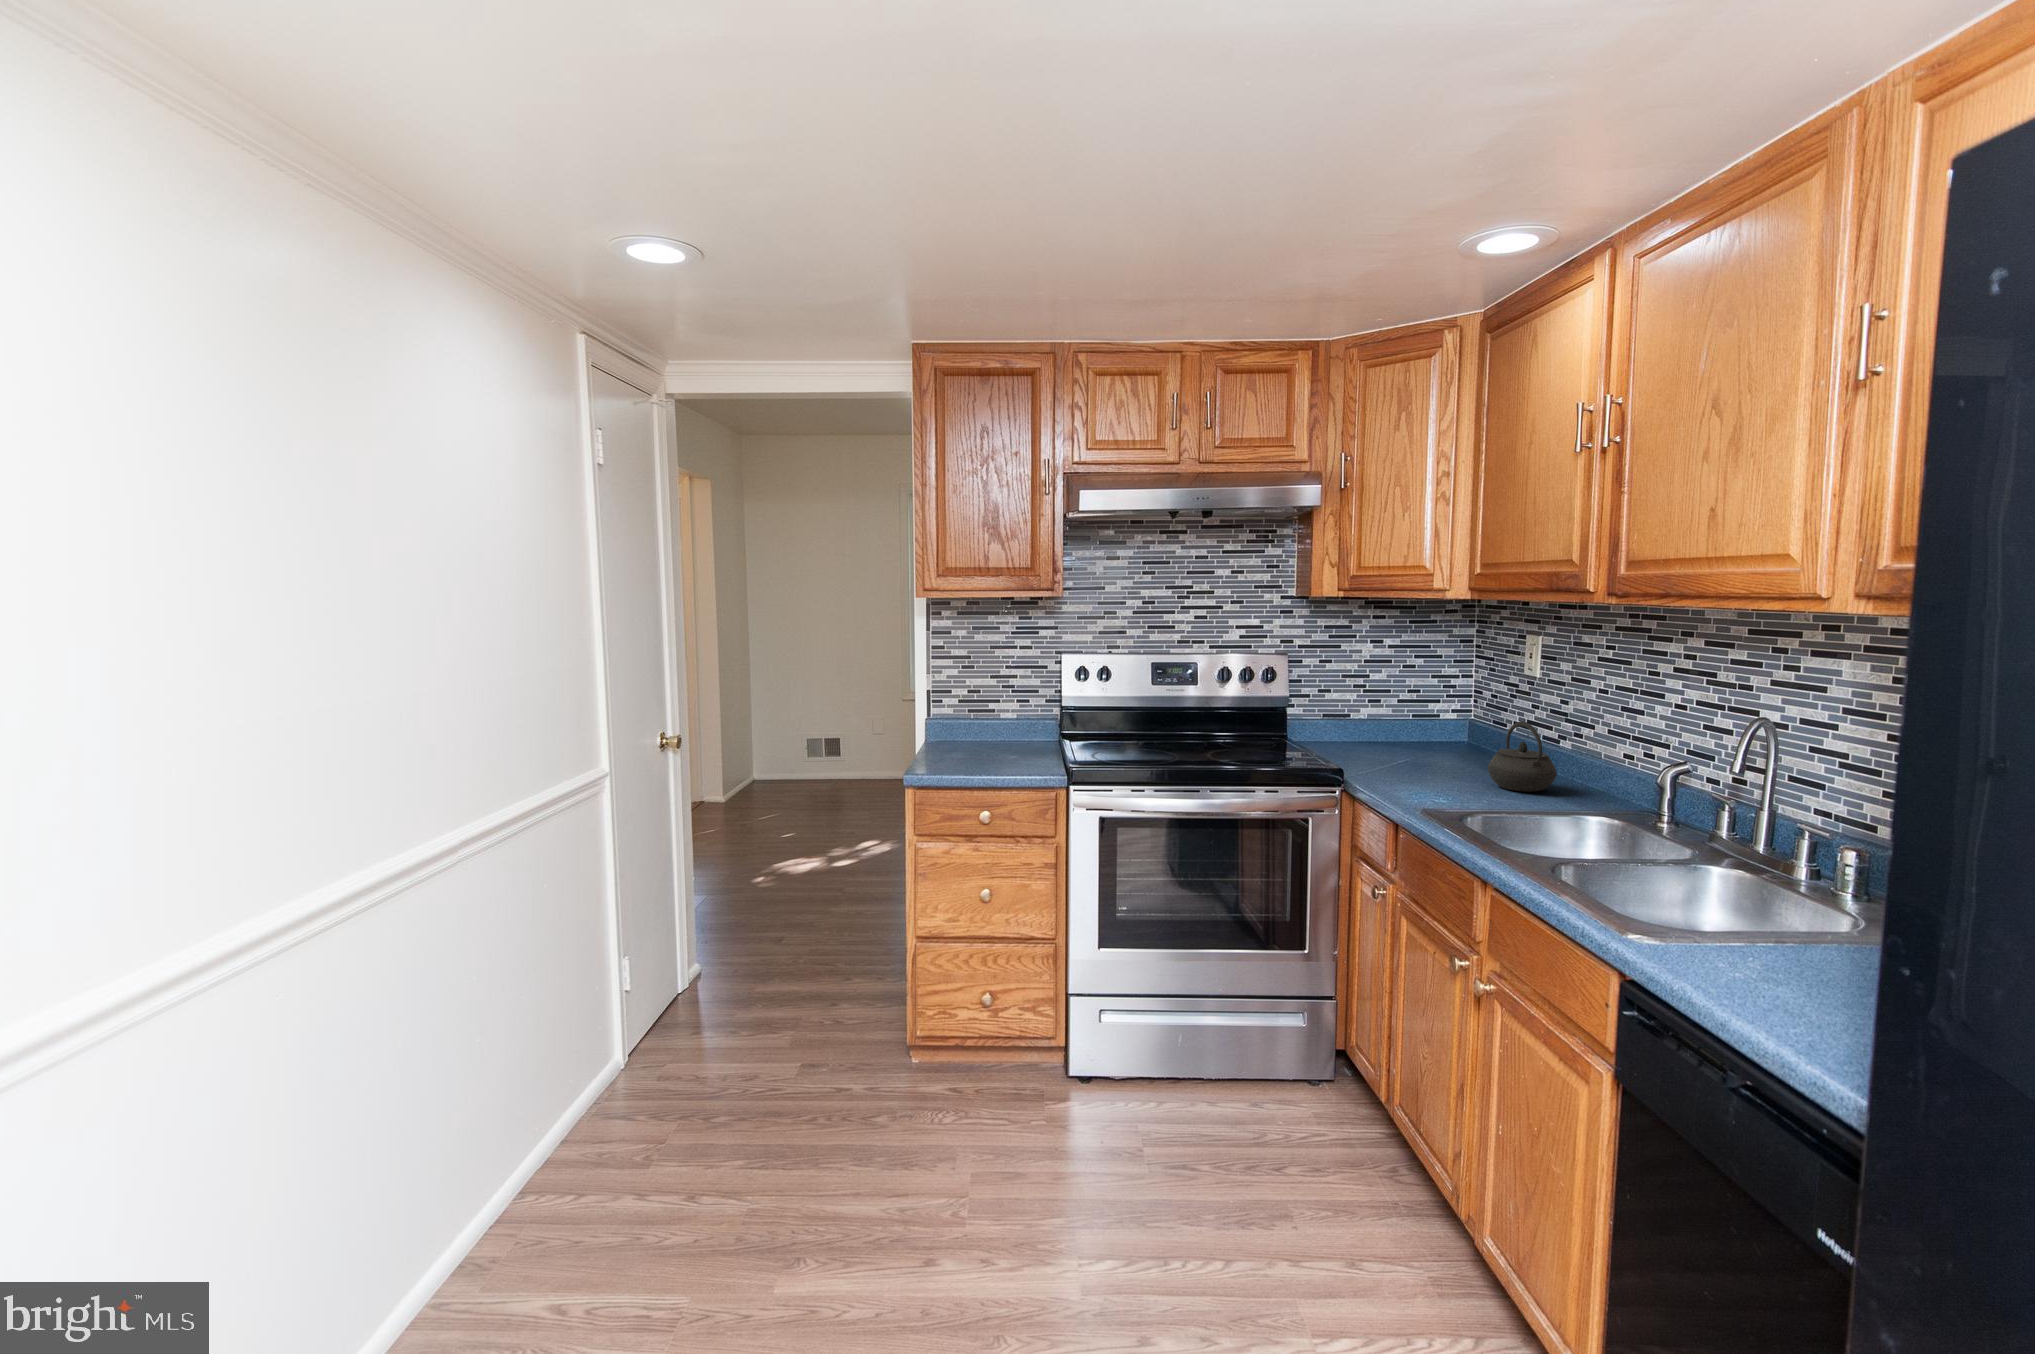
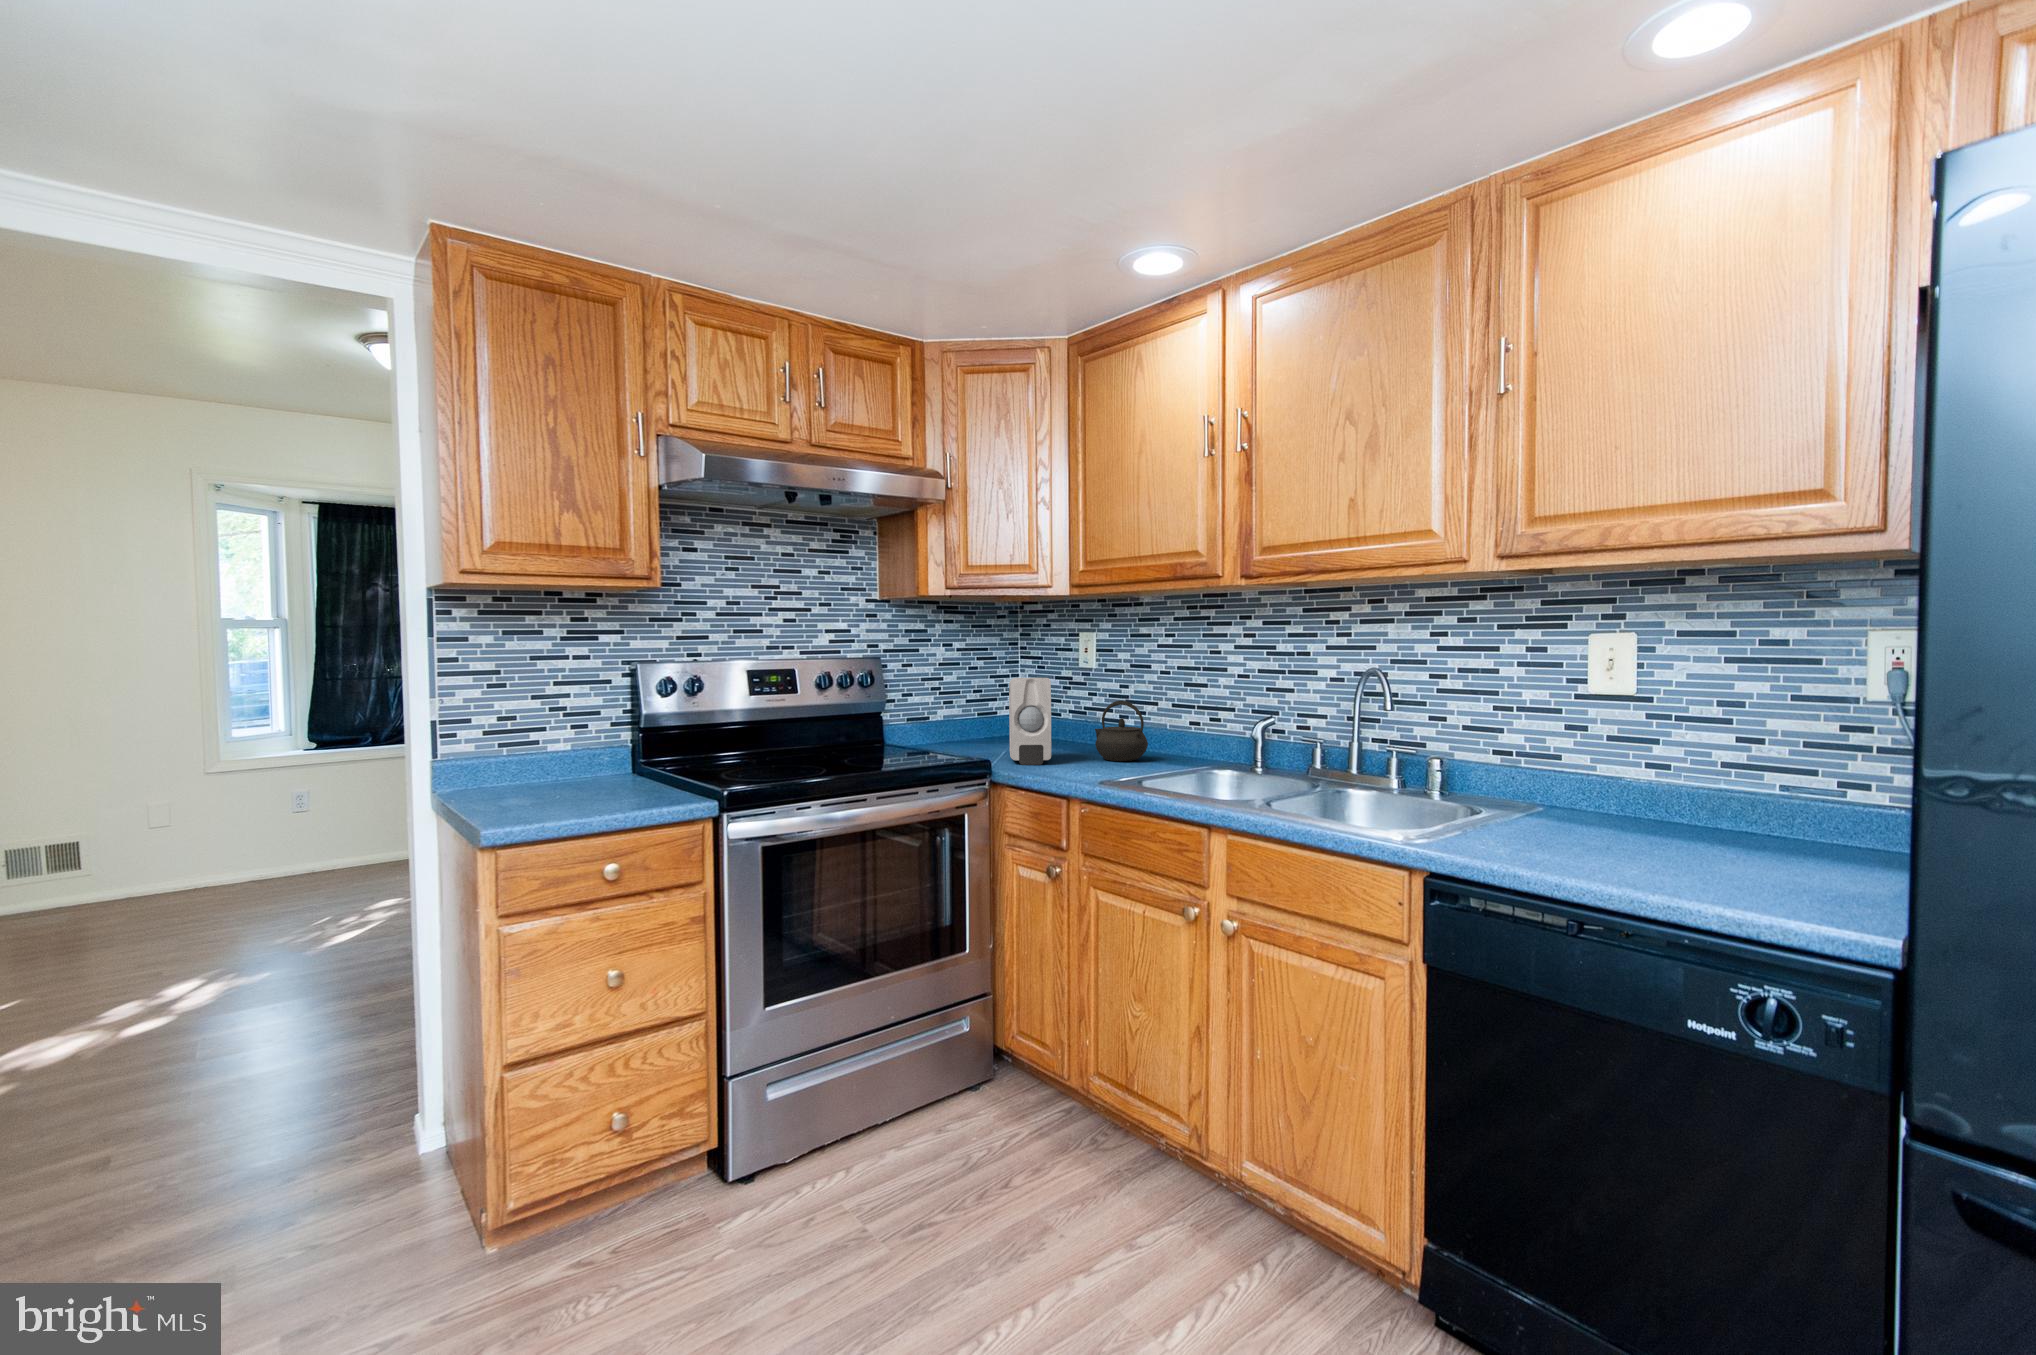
soap dispenser: none [1372,688,1436,782] -> present [1009,678,1051,765]

